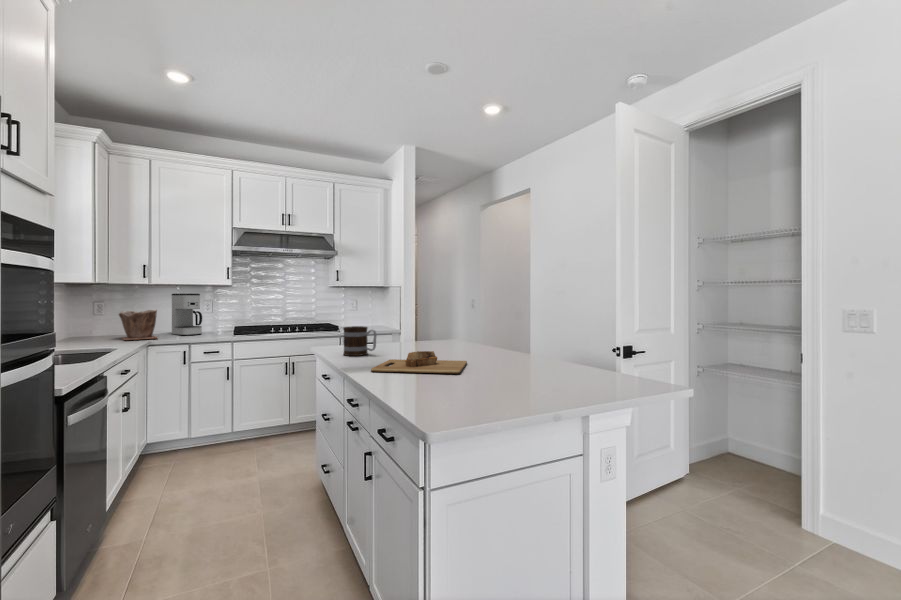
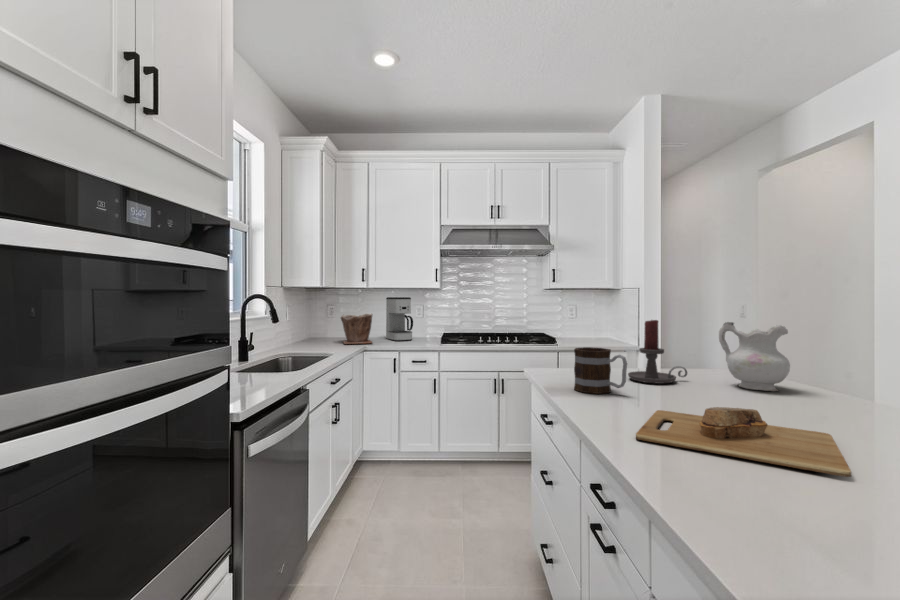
candle holder: none [382,307,418,349] -> present [628,320,687,384]
ceramic pitcher: none [435,308,470,348] -> present [719,322,790,391]

